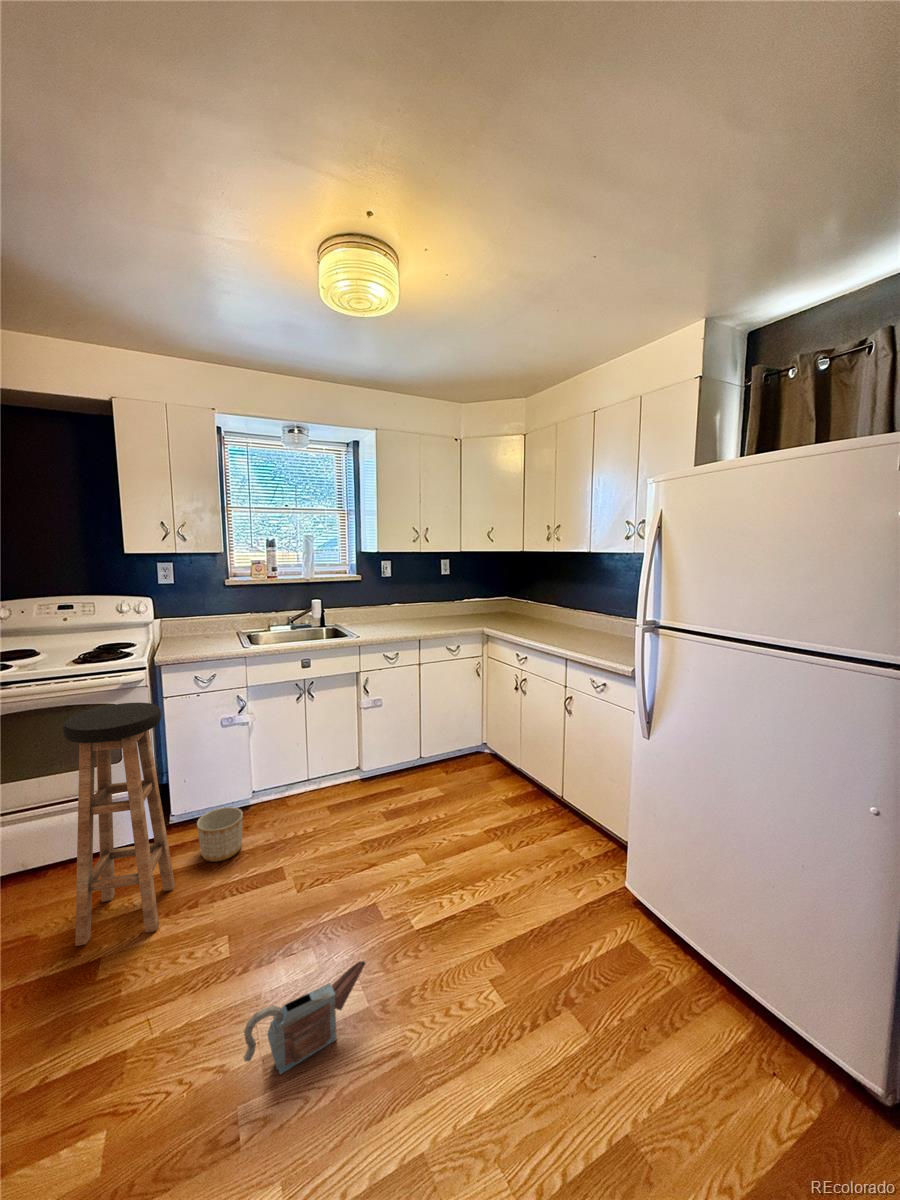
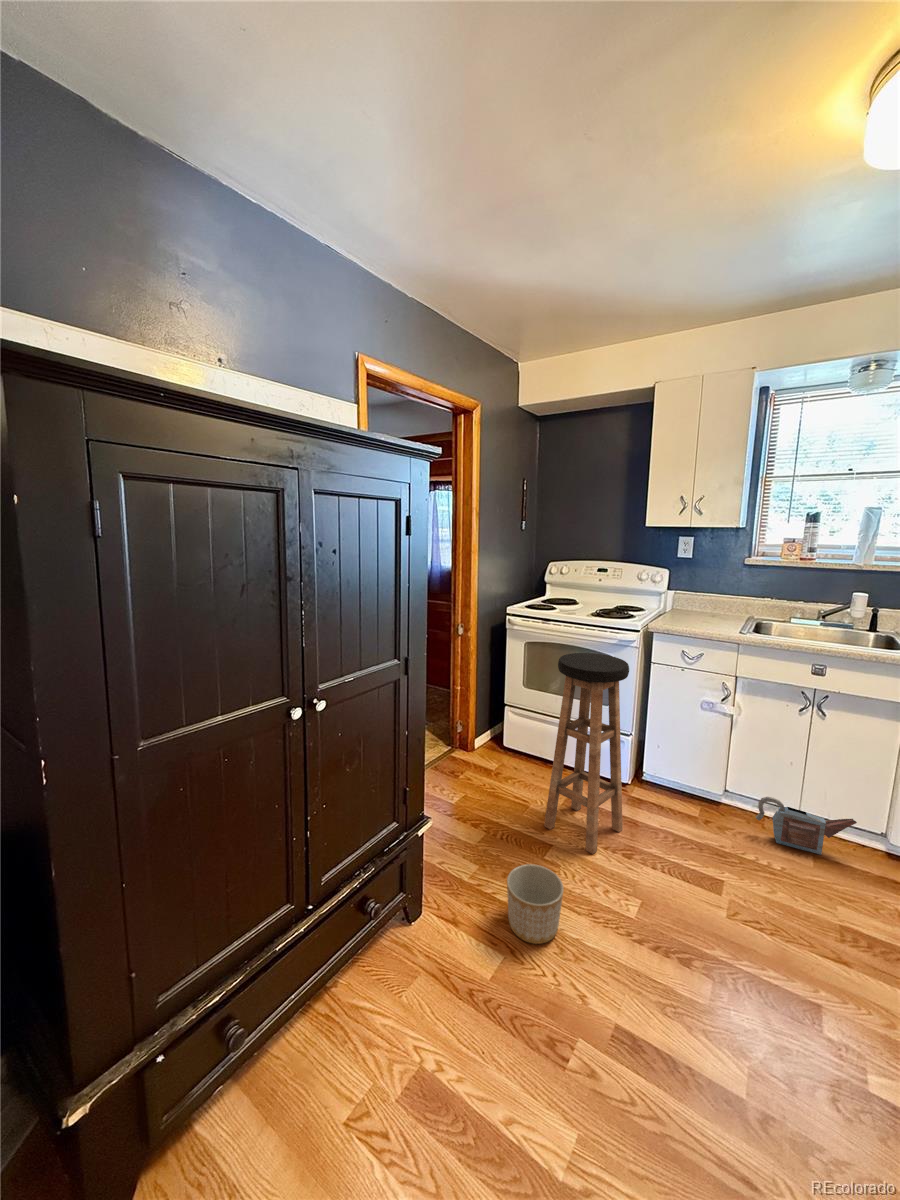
planter: present [197,807,243,862] -> present [507,864,563,944]
watering can: present [244,961,365,1074] -> present [756,797,857,855]

